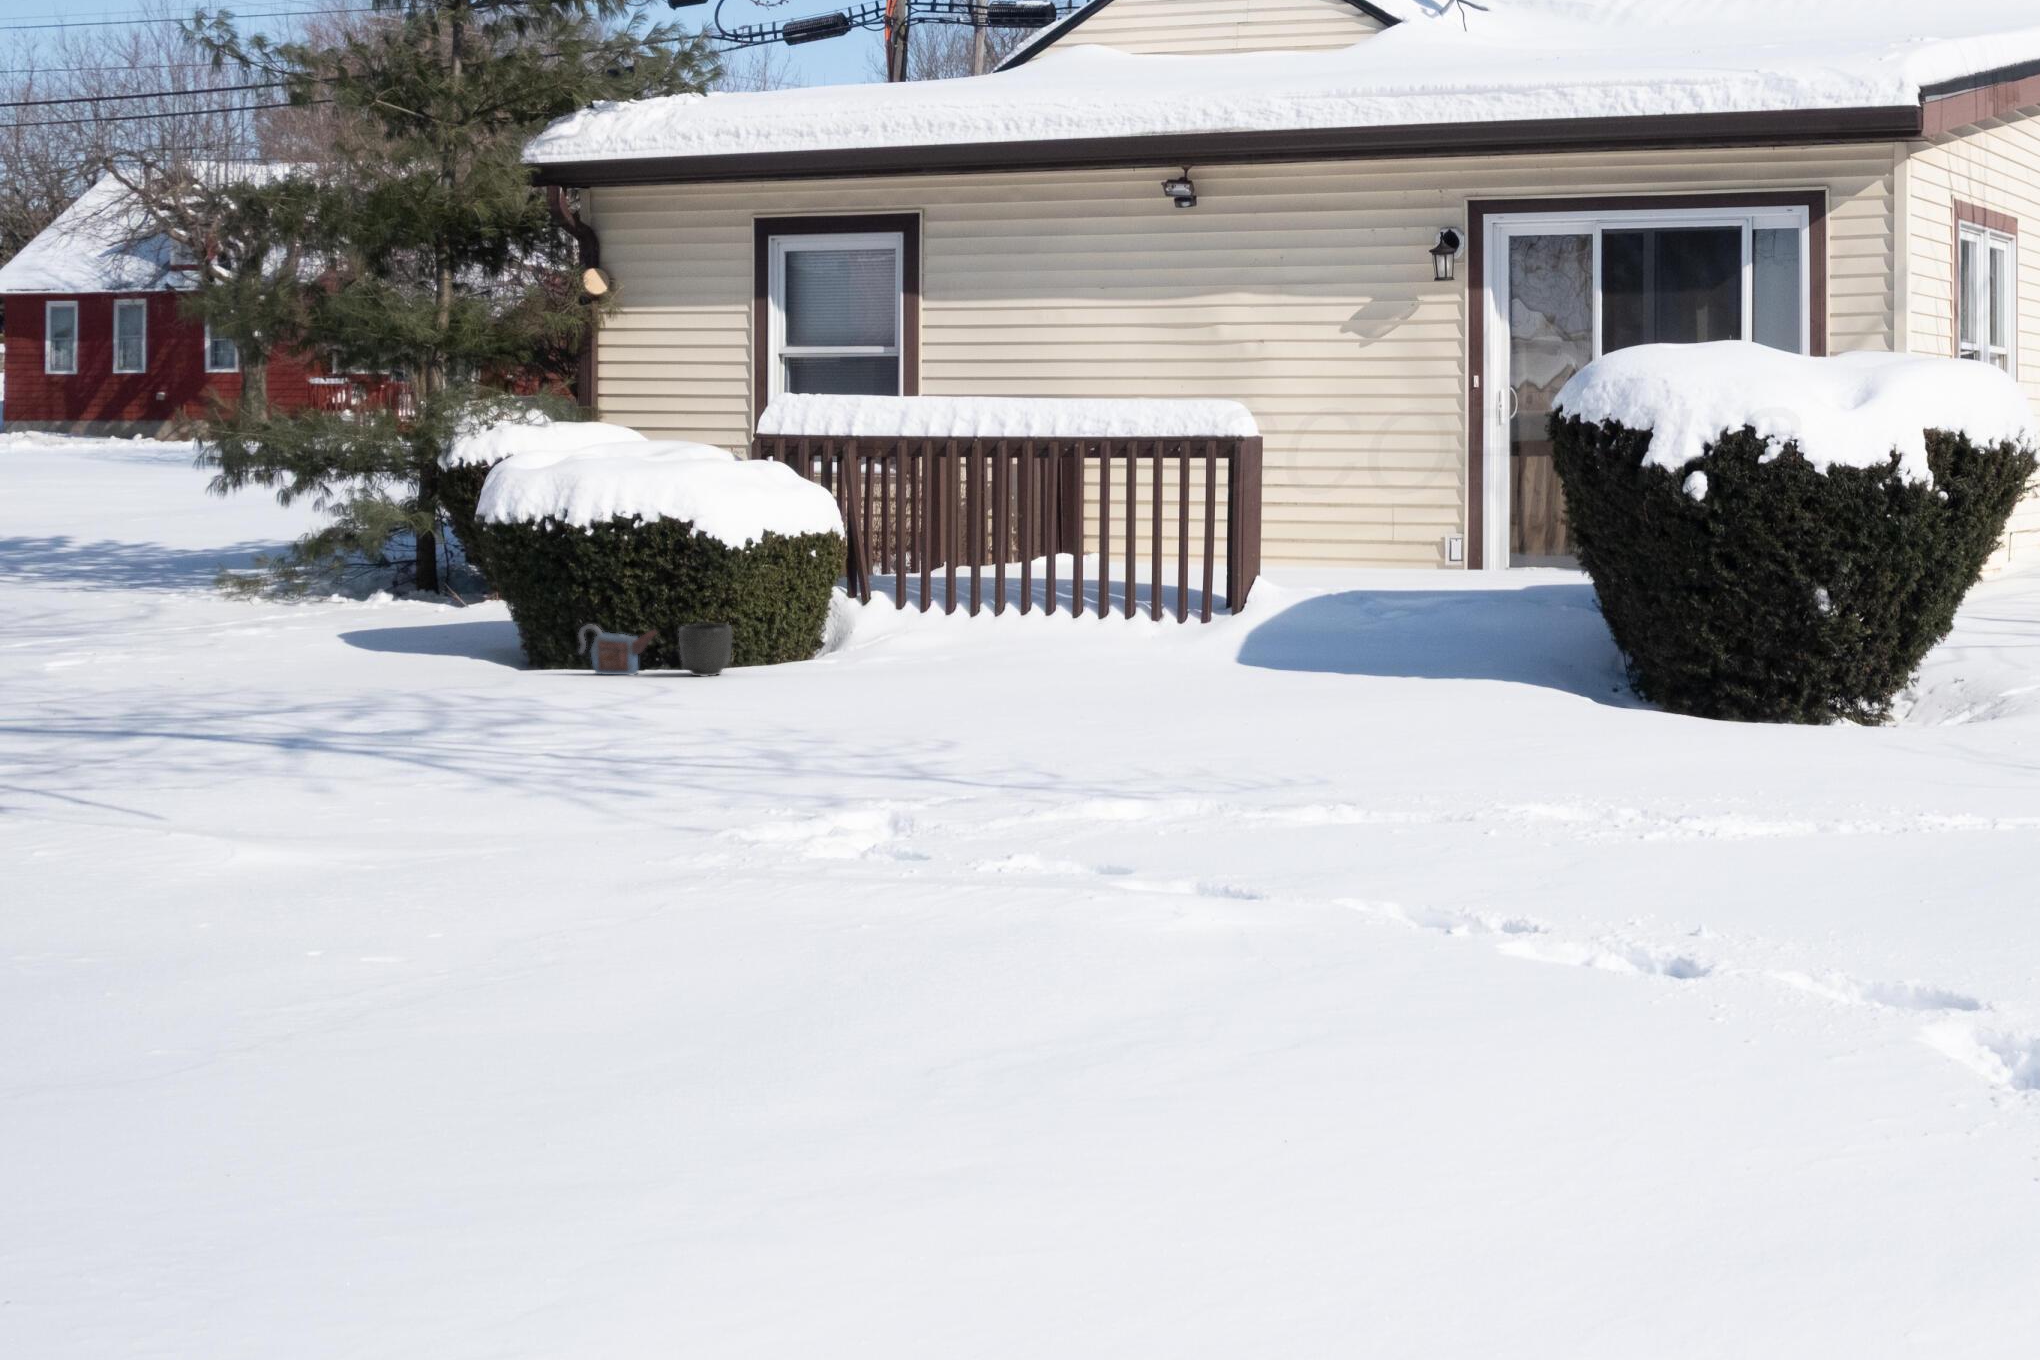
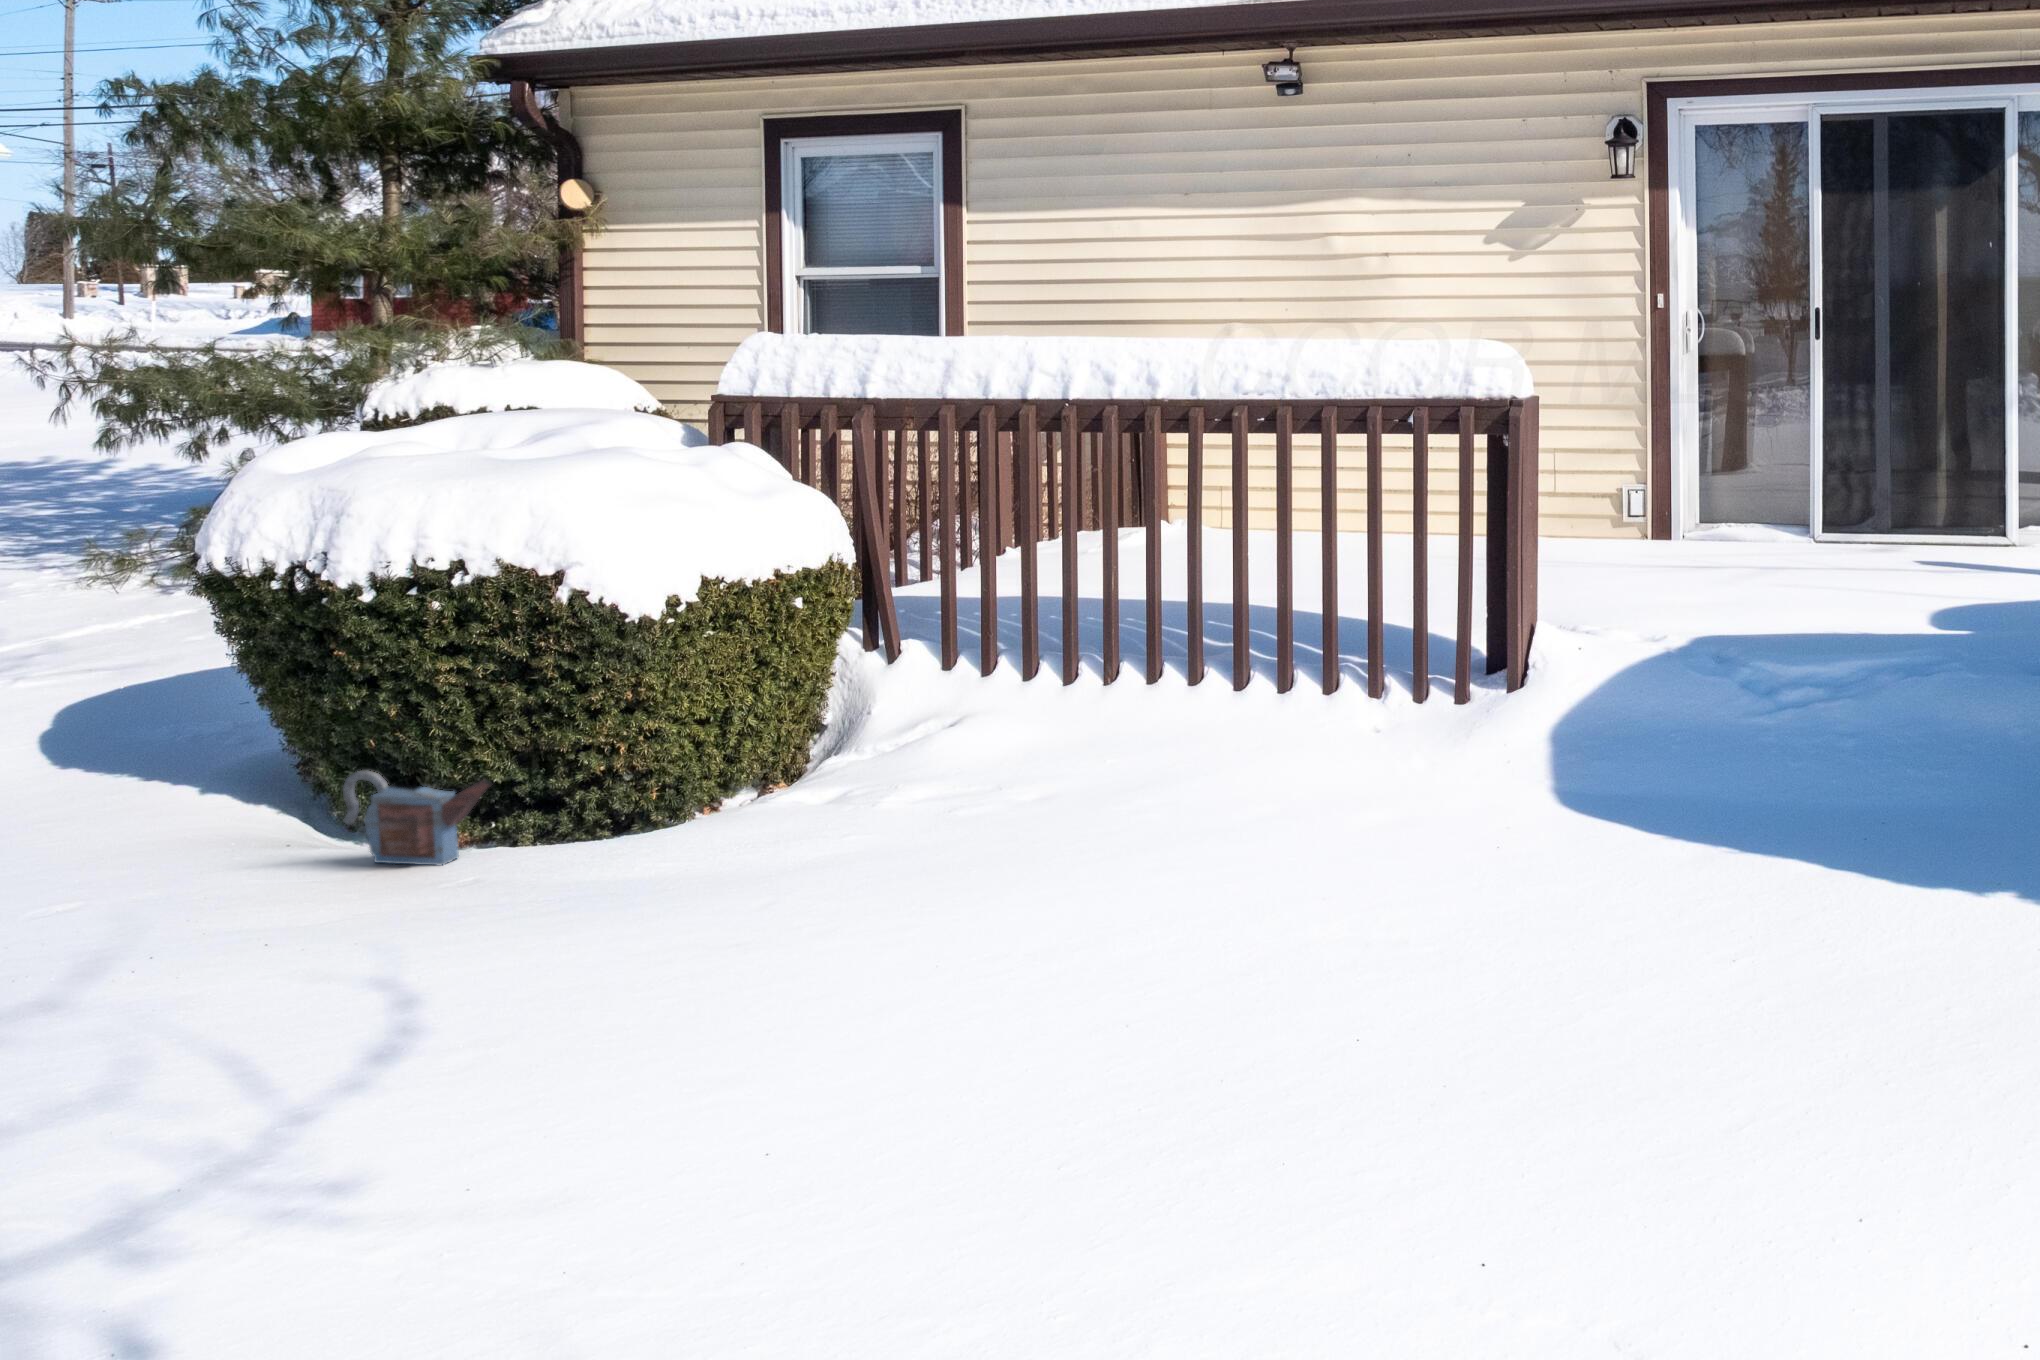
planter: present [679,624,732,676] -> none [528,760,632,868]

